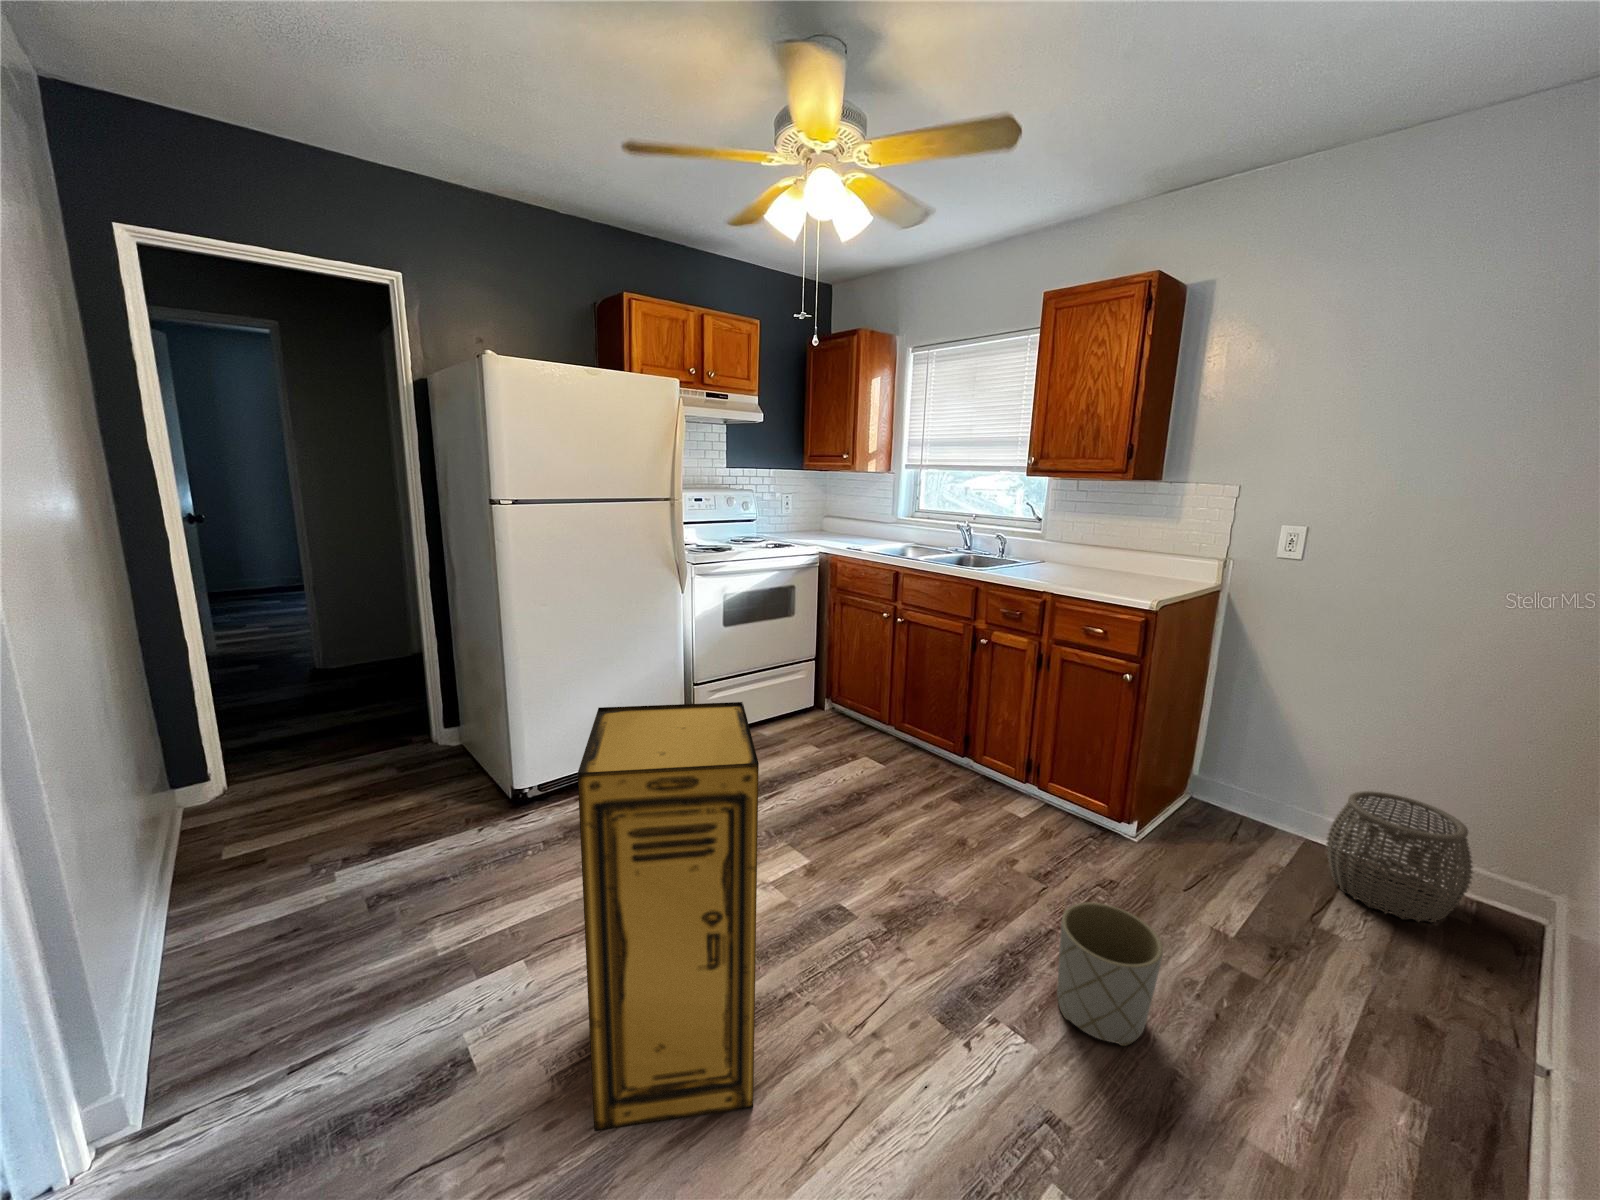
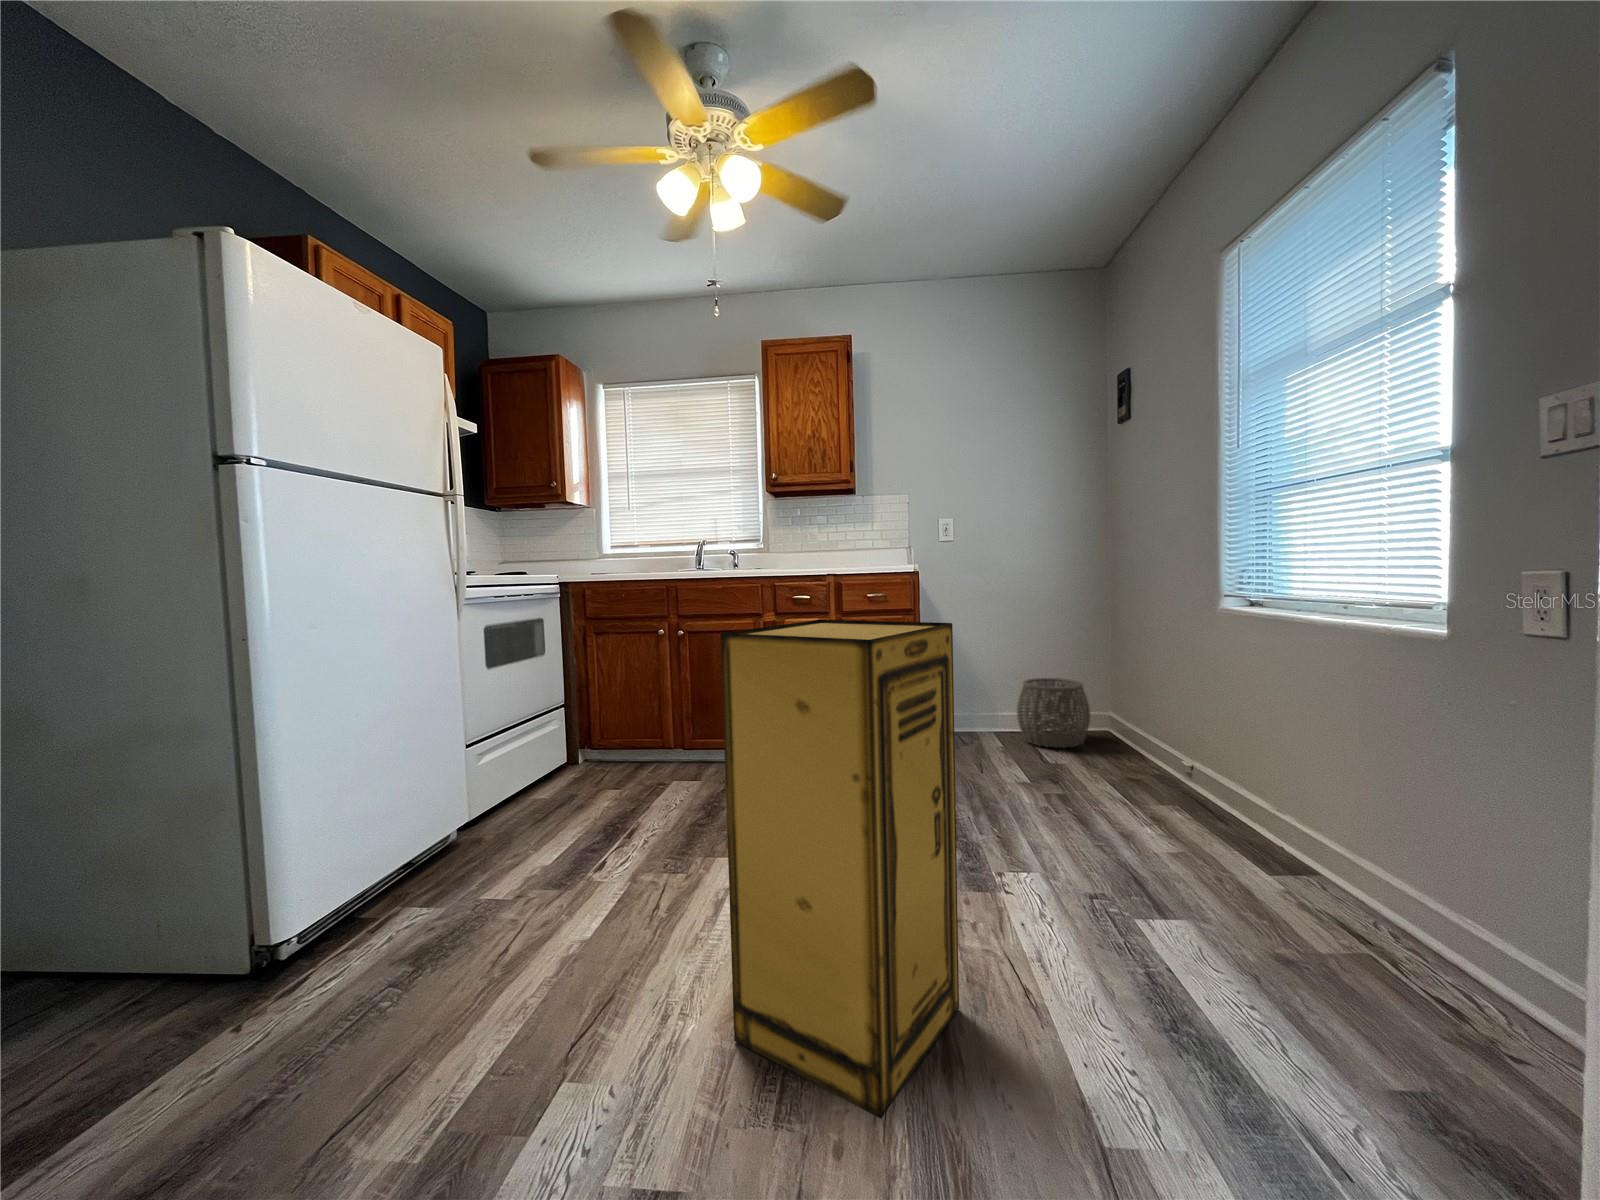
planter: present [1057,902,1163,1046] -> none [998,761,1073,853]

